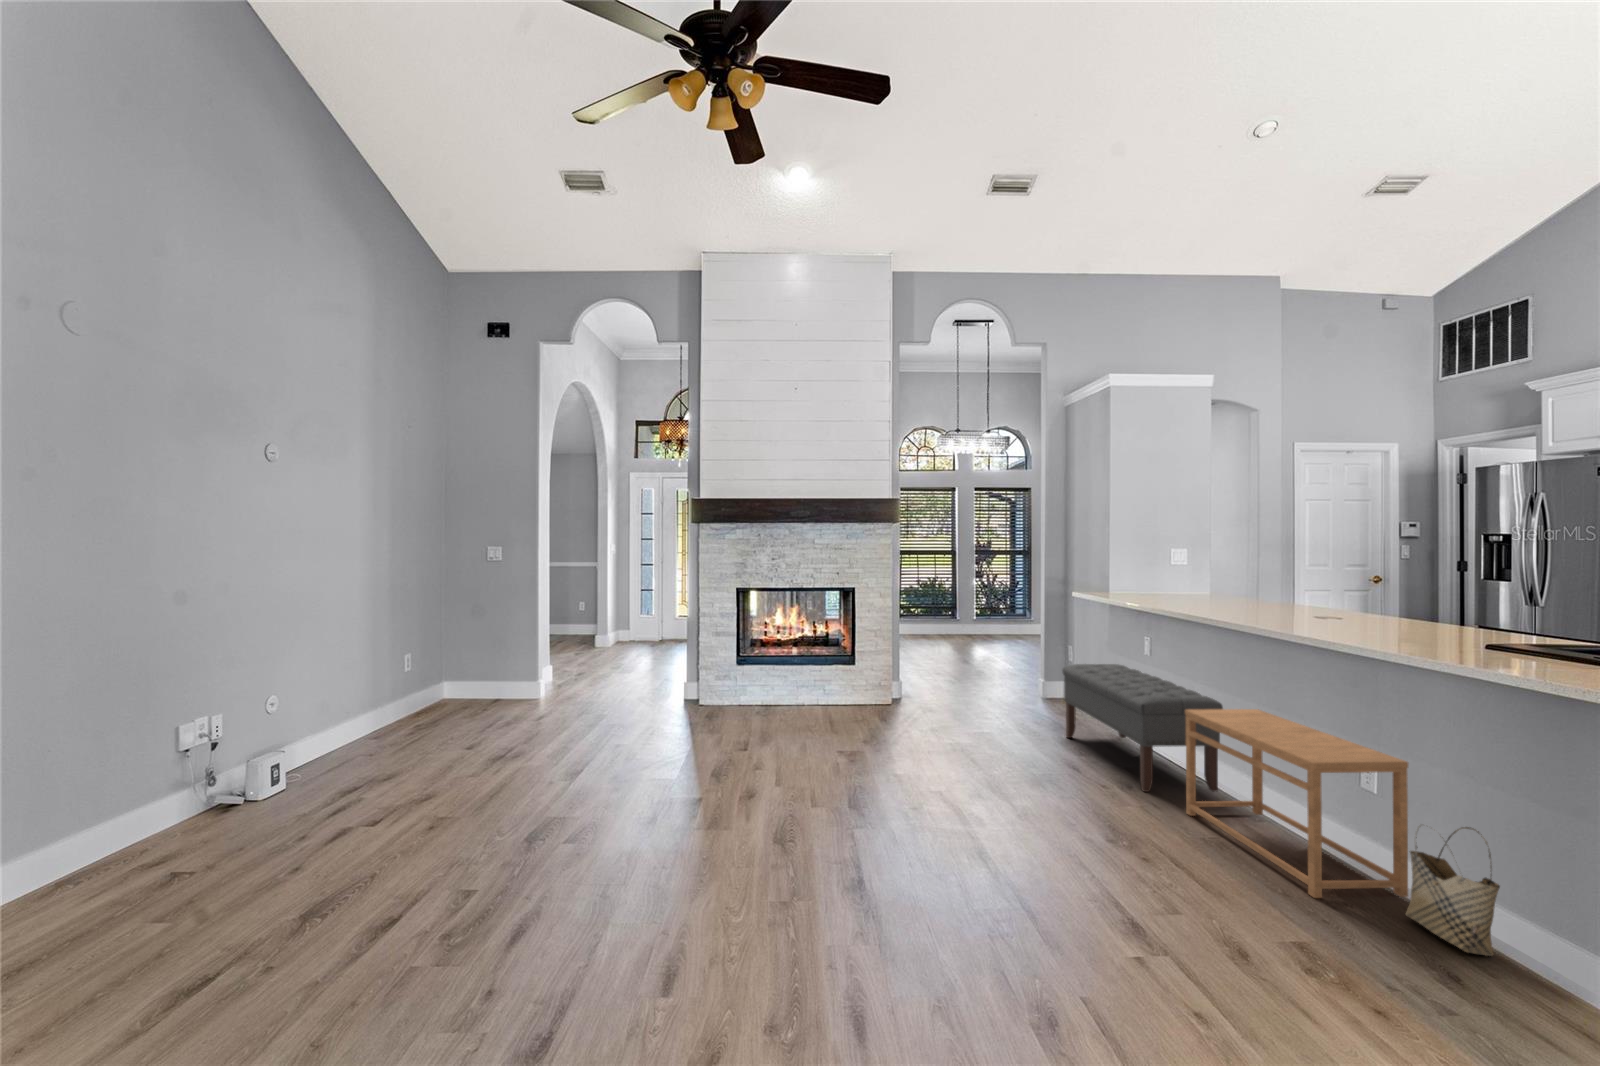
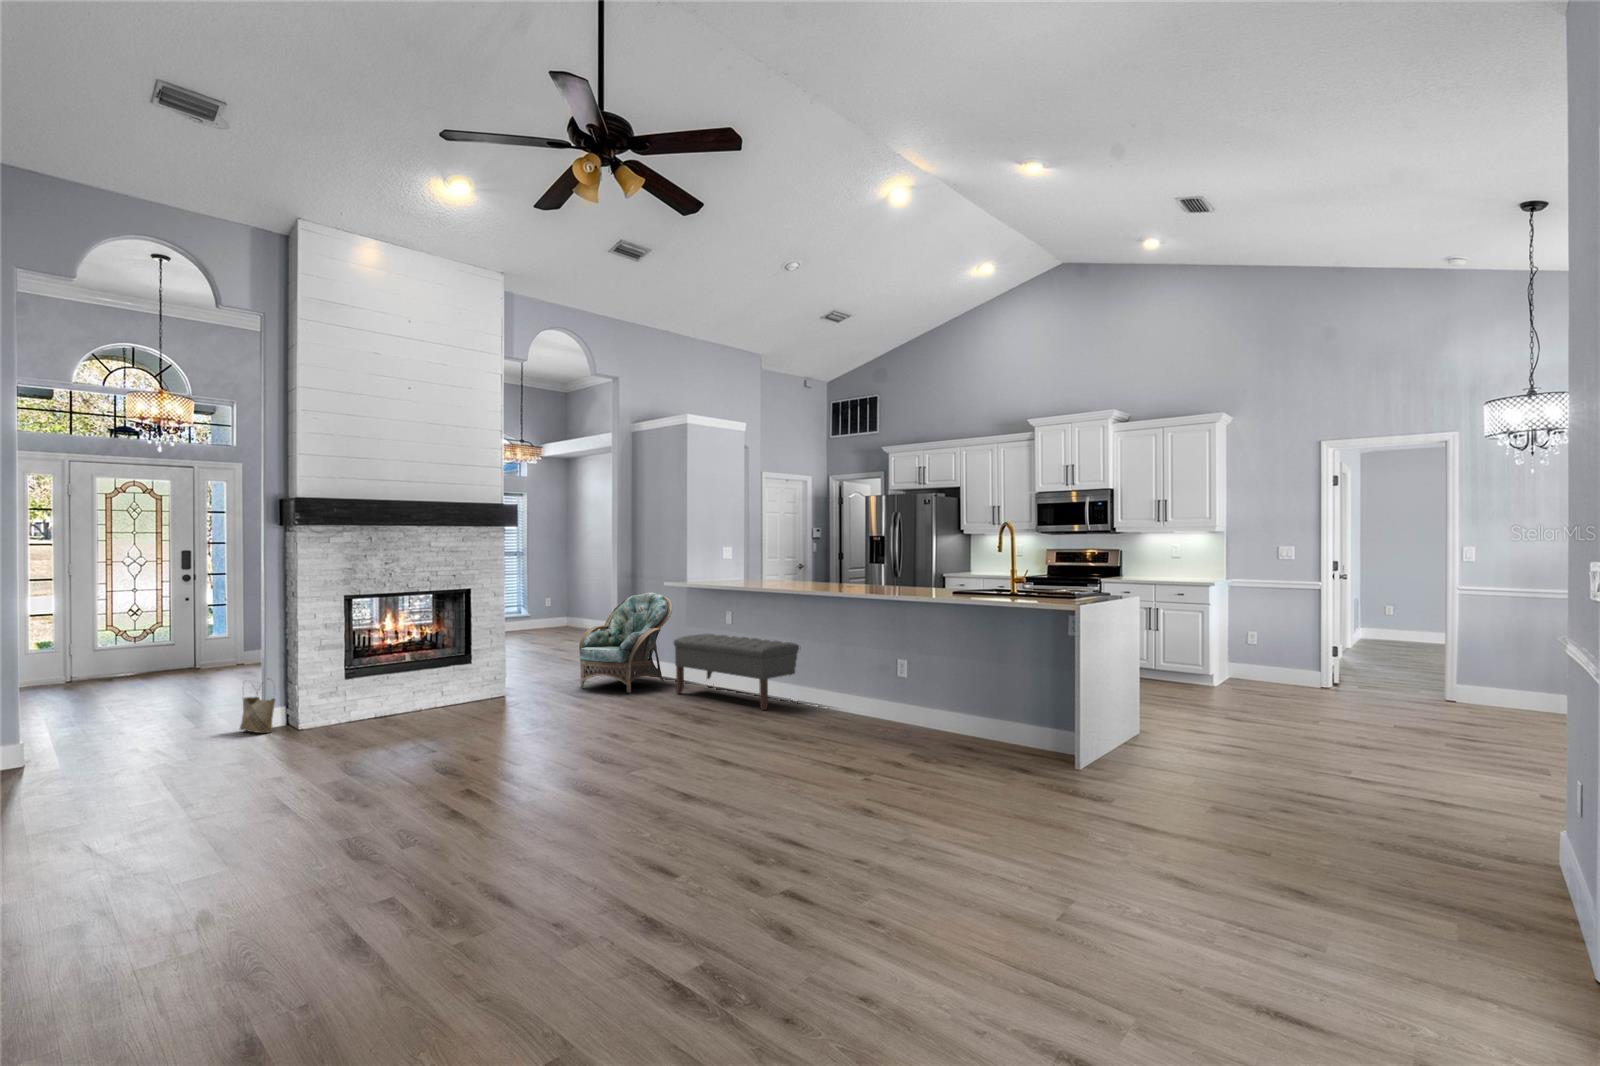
armchair: none [969,603,1089,724] -> present [579,593,672,693]
side table: present [1185,709,1408,898] -> none [797,644,918,732]
woven basket: present [1406,825,1500,956] -> present [240,693,275,733]

